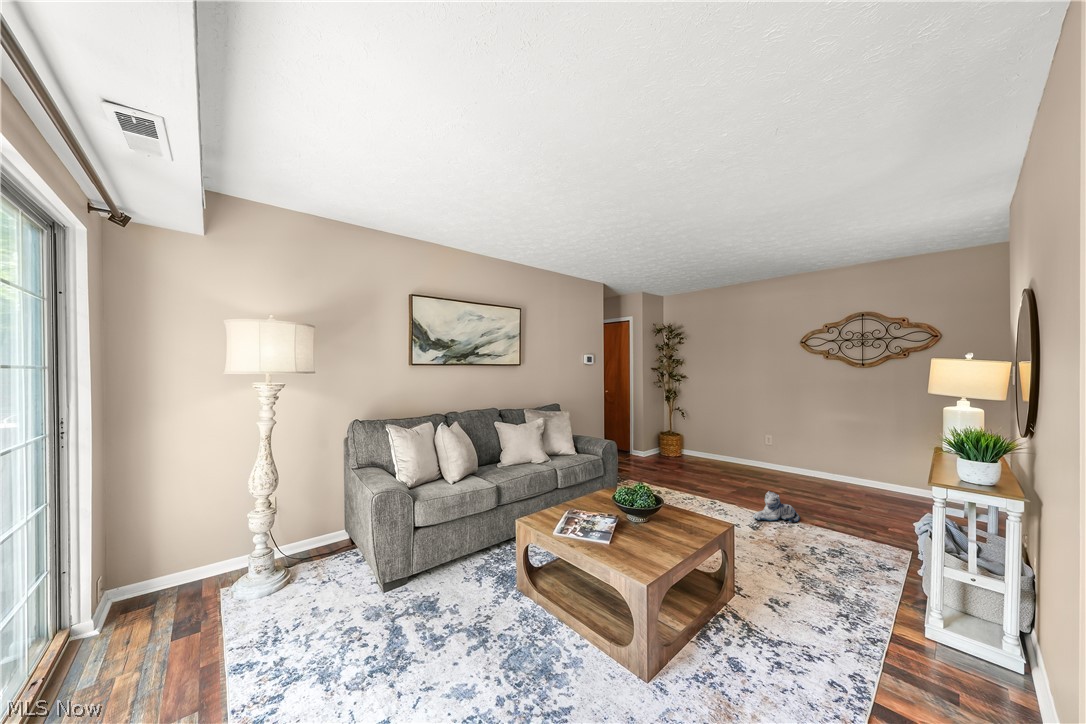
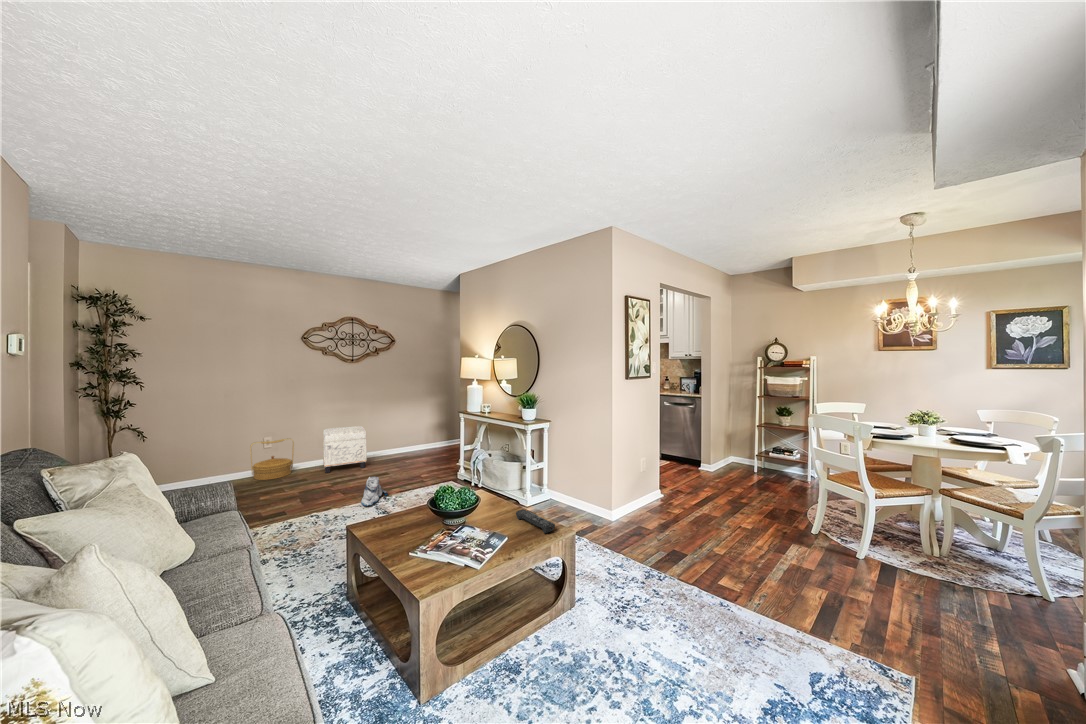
woven basket: none [749,438,786,477] -> present [250,438,294,480]
ottoman: none [799,442,868,498] -> present [323,426,367,473]
remote control: none [621,535,666,563] -> present [516,509,555,533]

